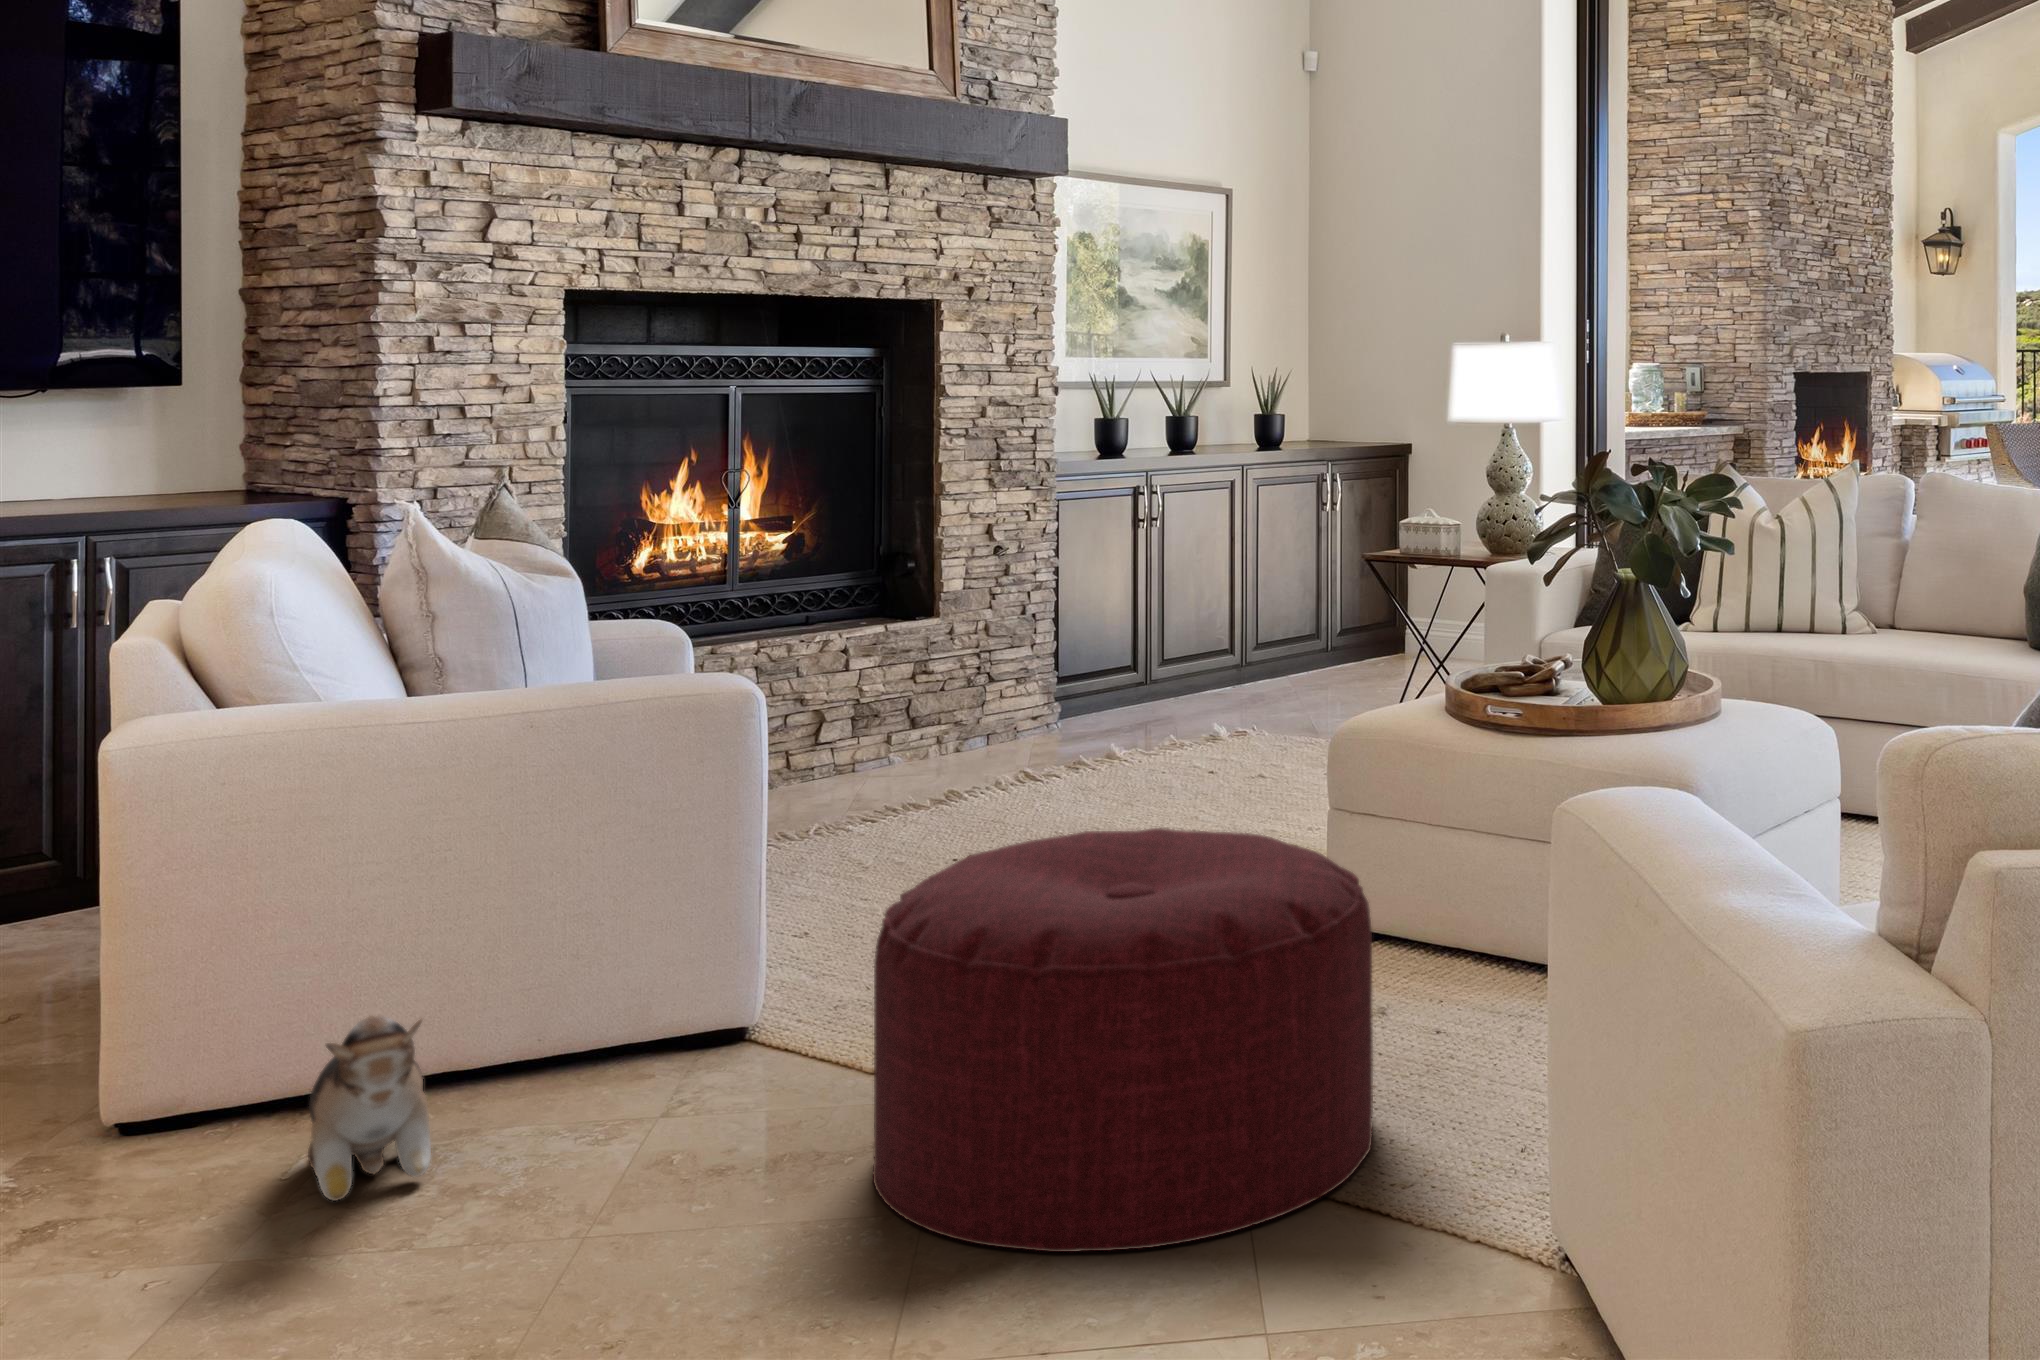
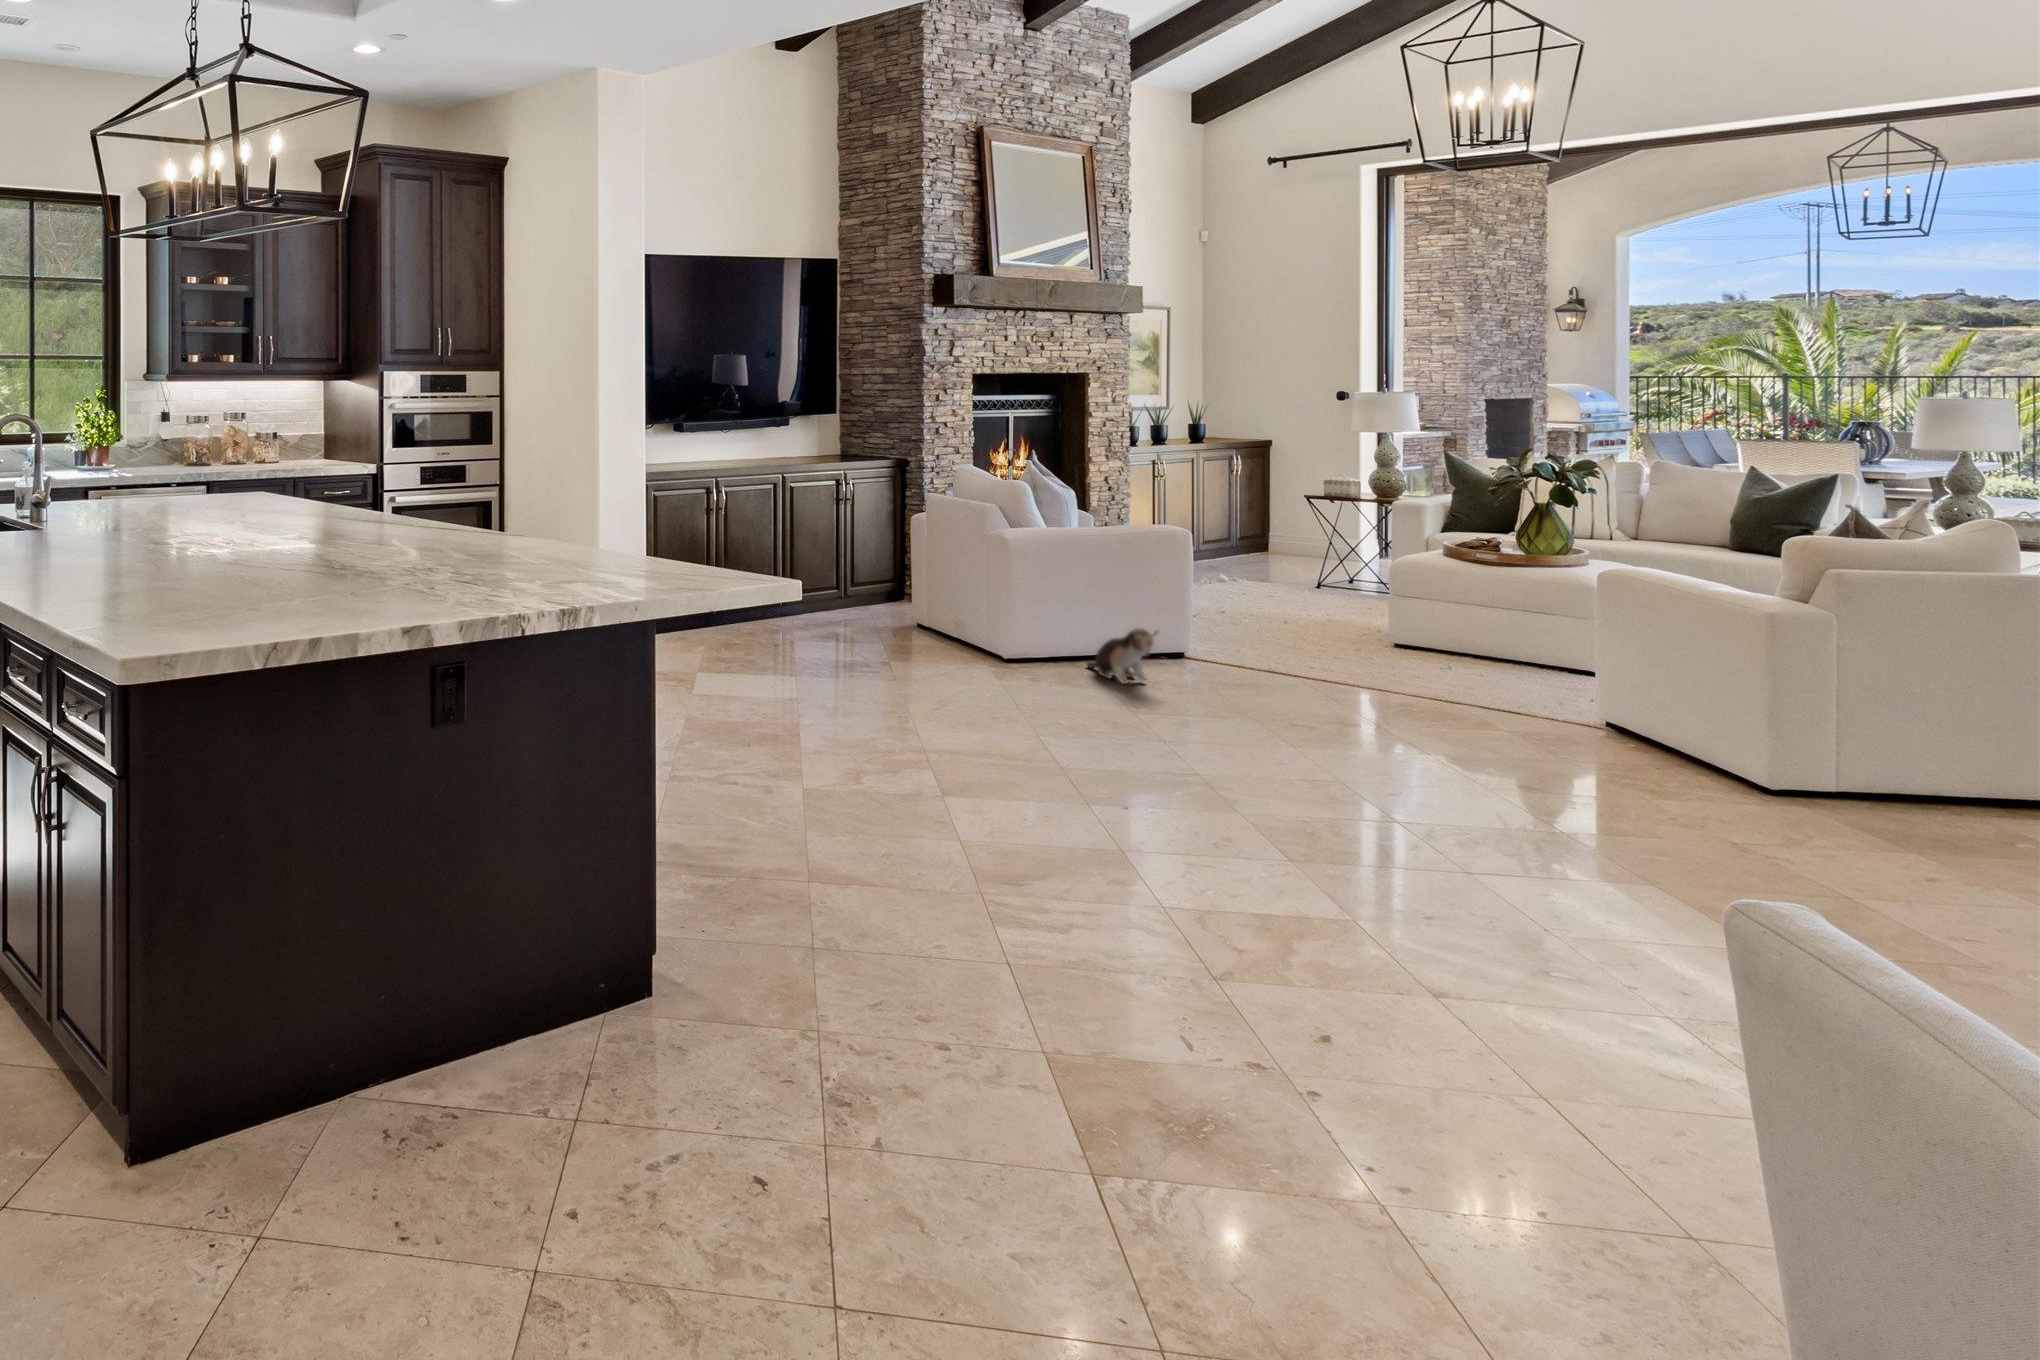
ottoman: present [873,828,1373,1252] -> none [1300,593,1508,724]

